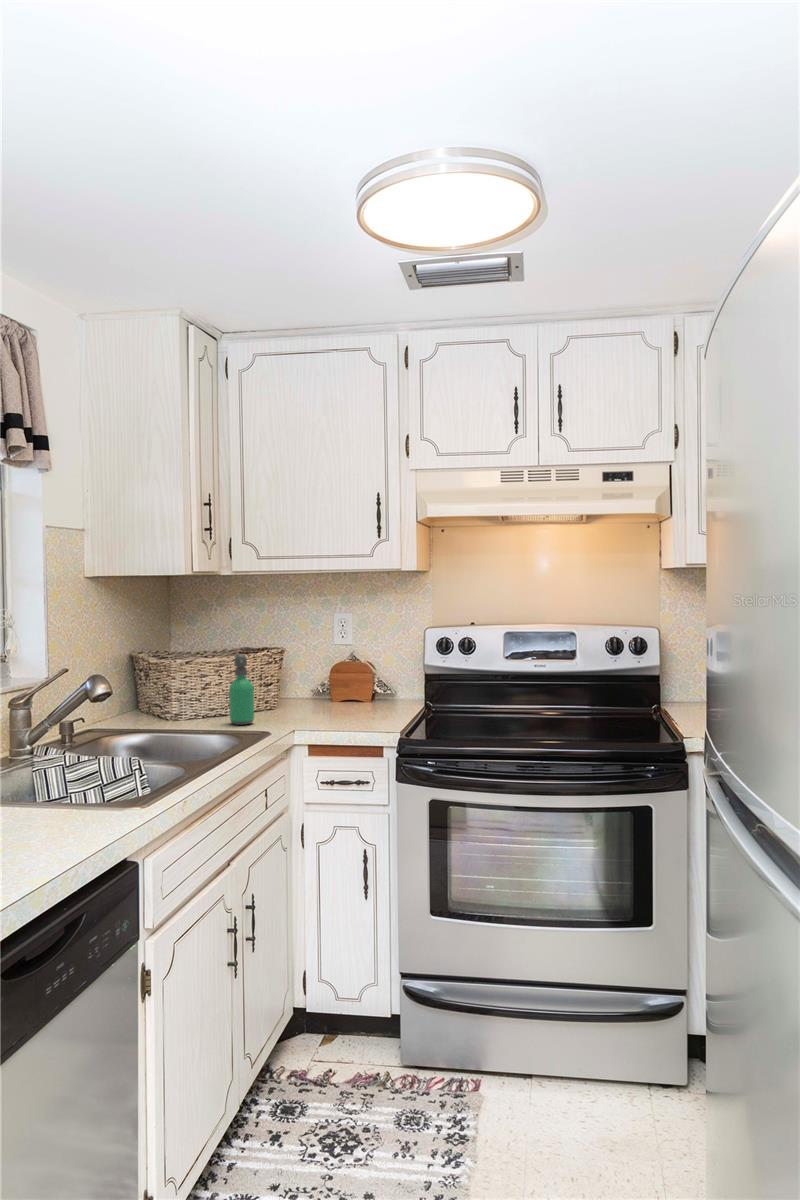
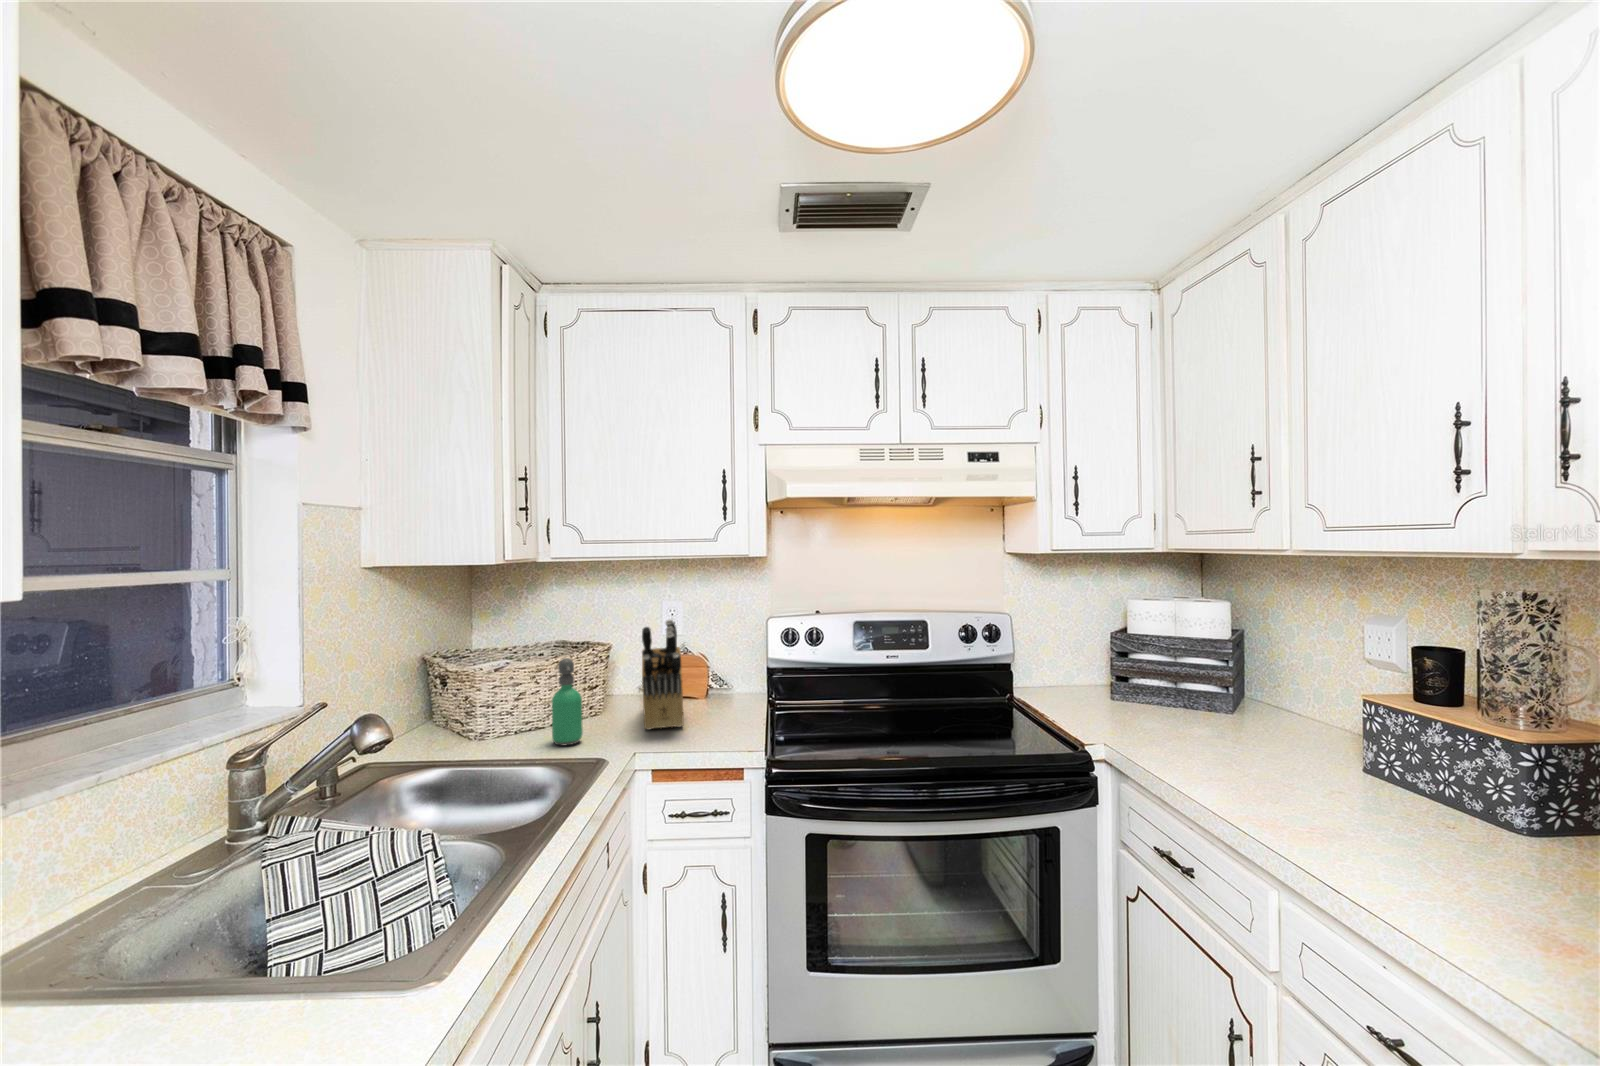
knife block: none [303,625,344,719] -> present [642,620,684,730]

